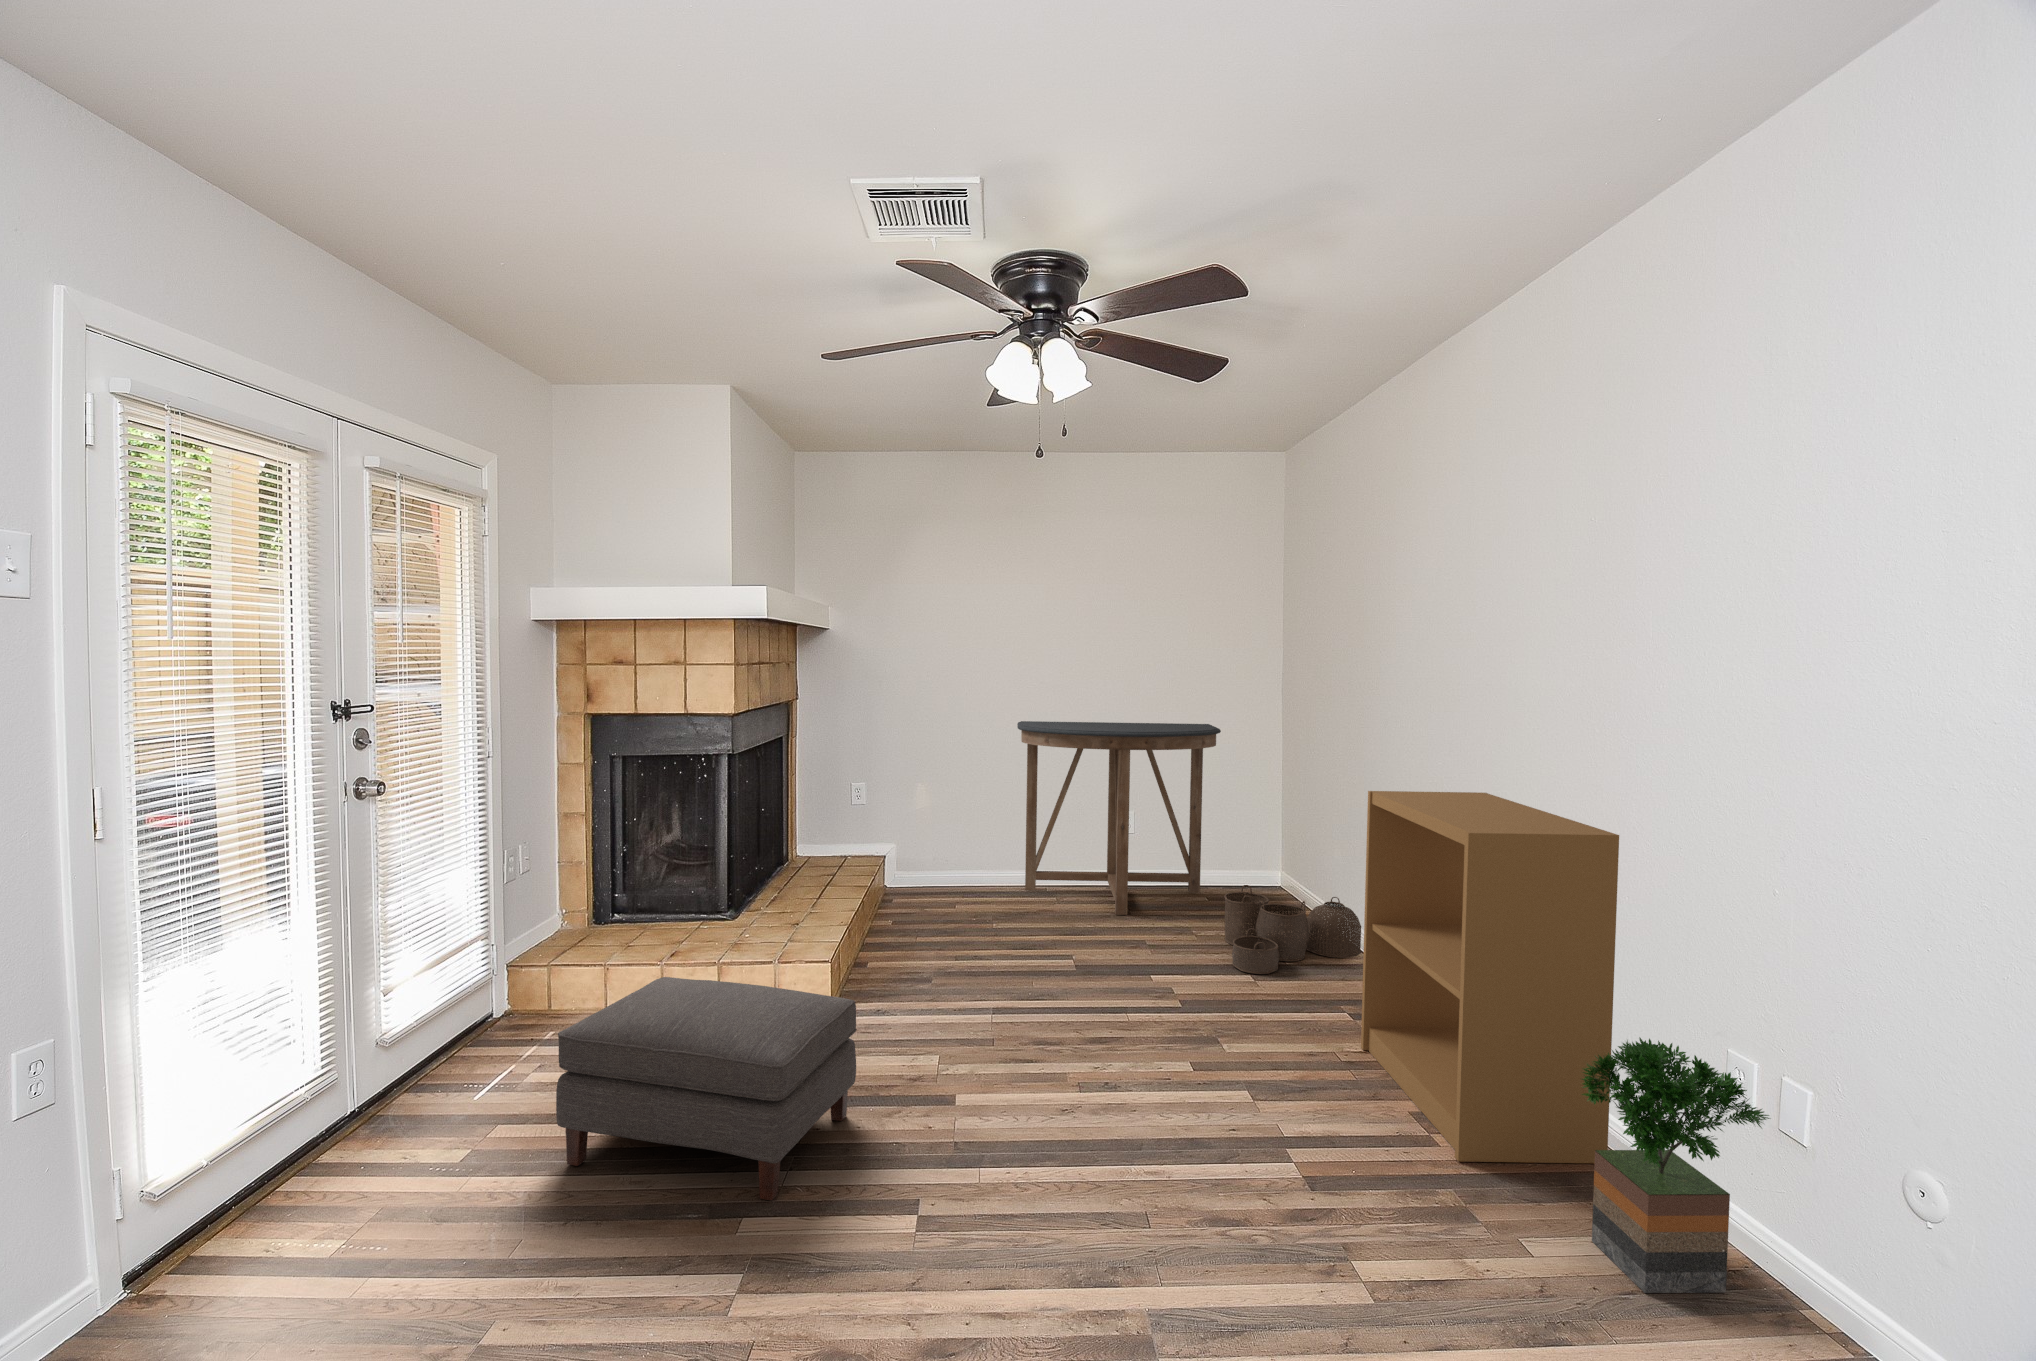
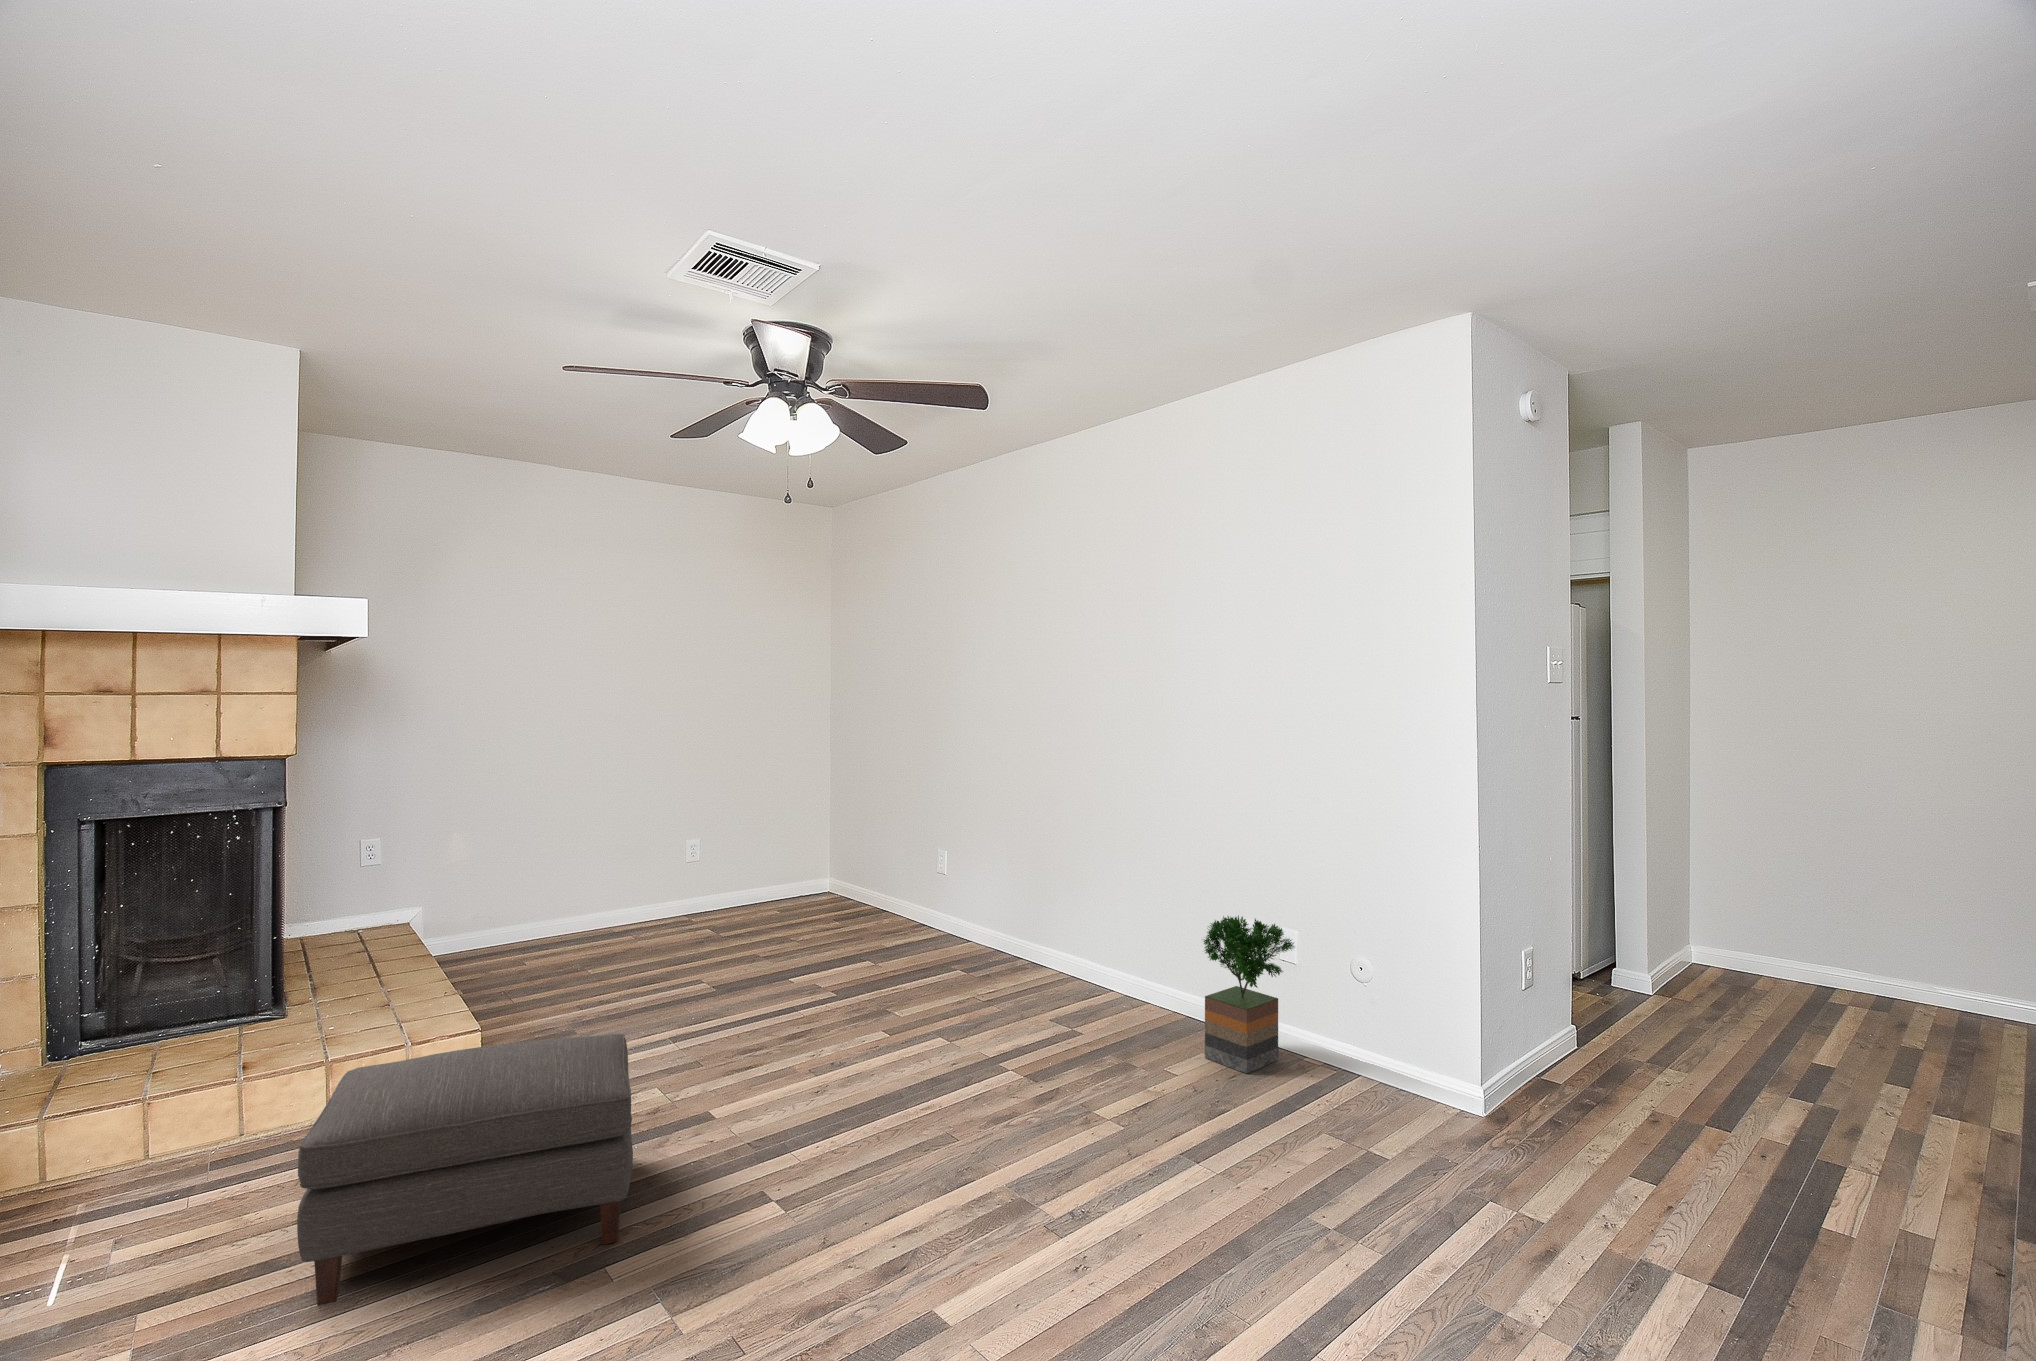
console table: present [1017,721,1221,915] -> none [567,744,785,938]
bookshelf: present [1361,791,1619,1163] -> none [990,776,1181,1040]
woven basket: present [1224,885,1361,974] -> none [818,883,933,959]

